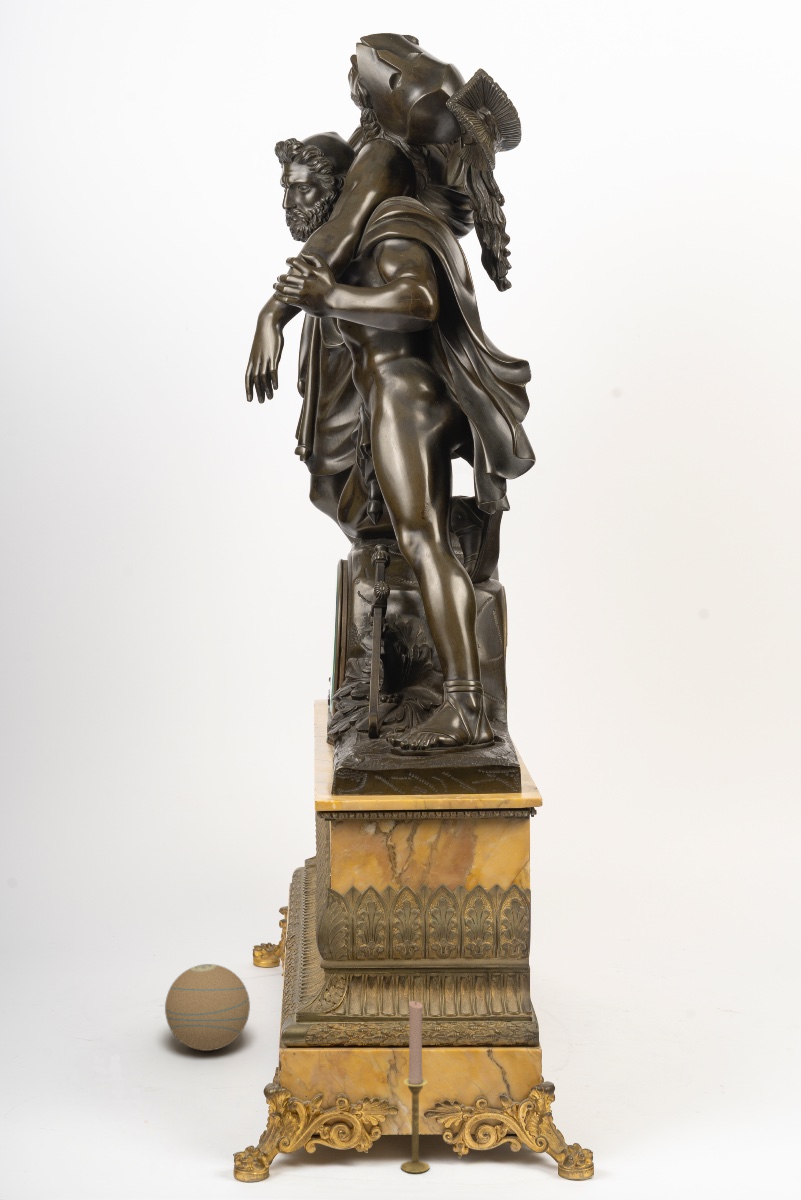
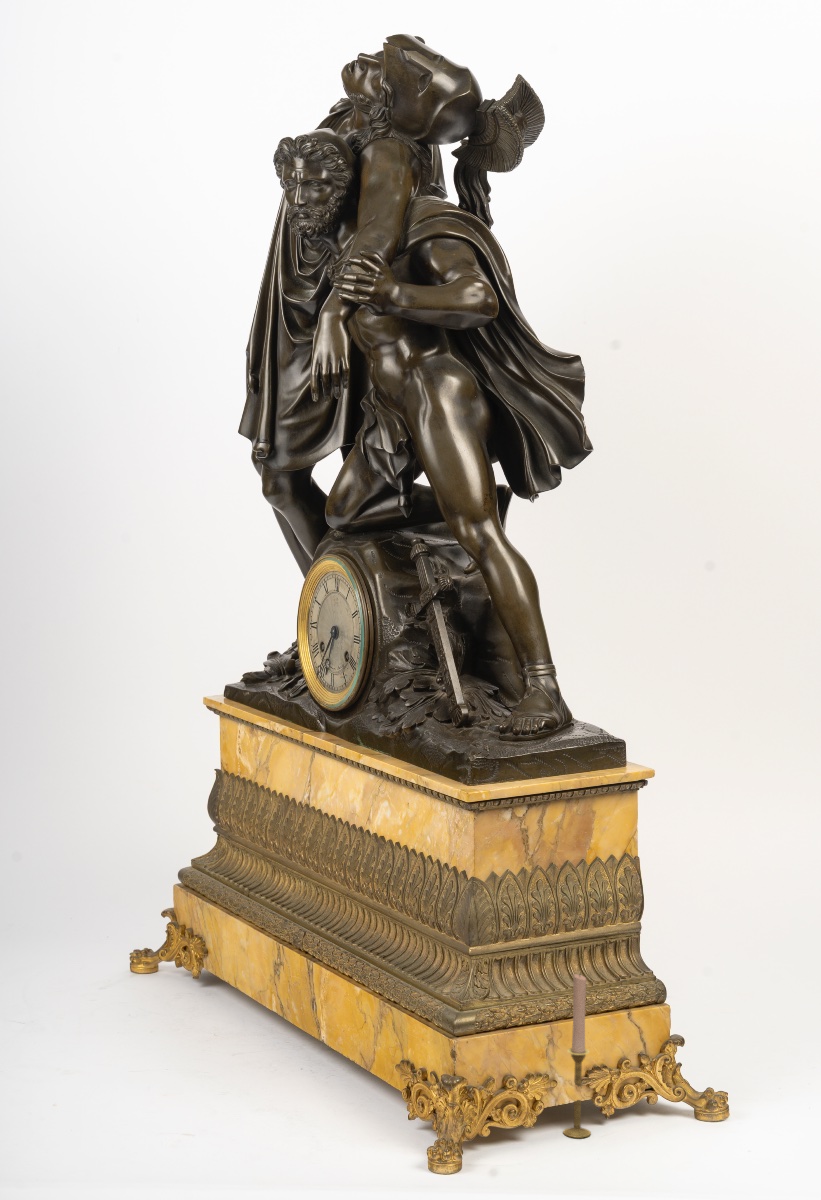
decorative orb: present [165,964,250,1051] -> none [214,978,302,1068]

